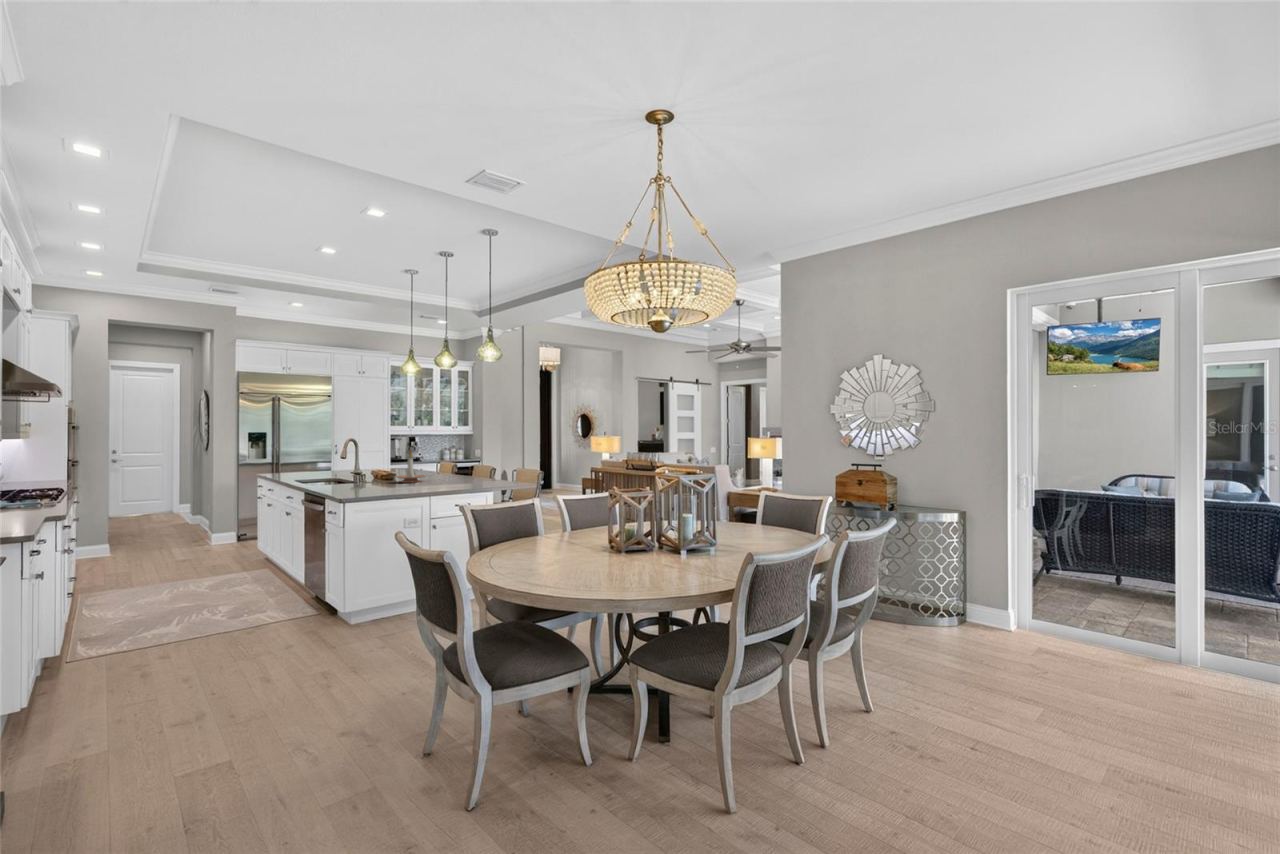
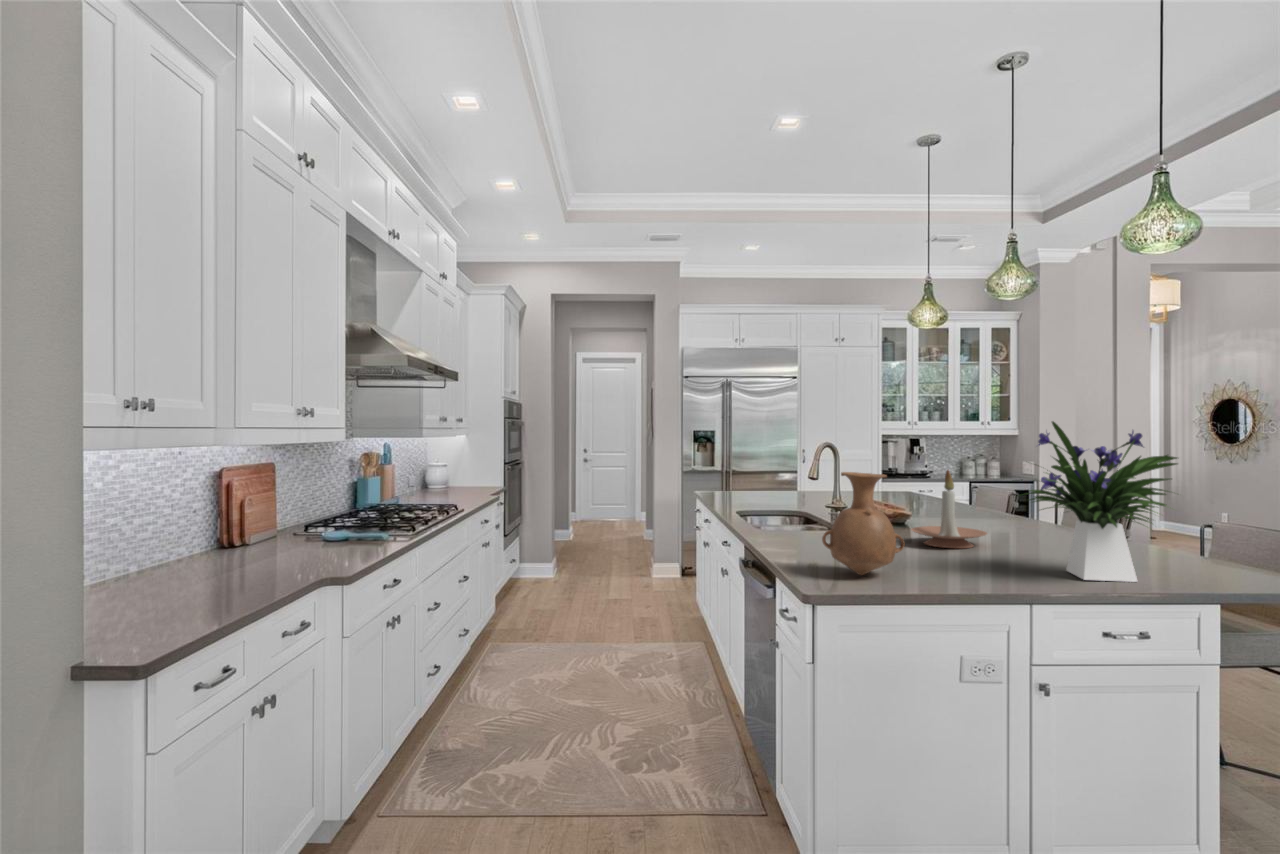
flower arrangement: none [430,428,485,485] -> present [1021,421,1177,582]
vase: none [353,450,388,492] -> present [822,472,904,575]

